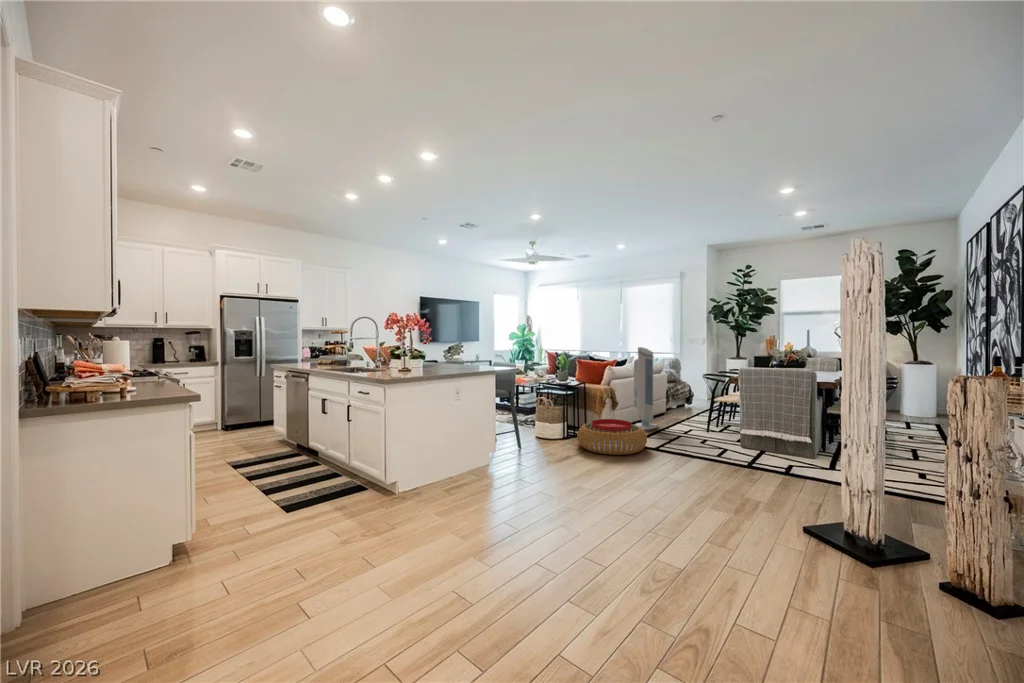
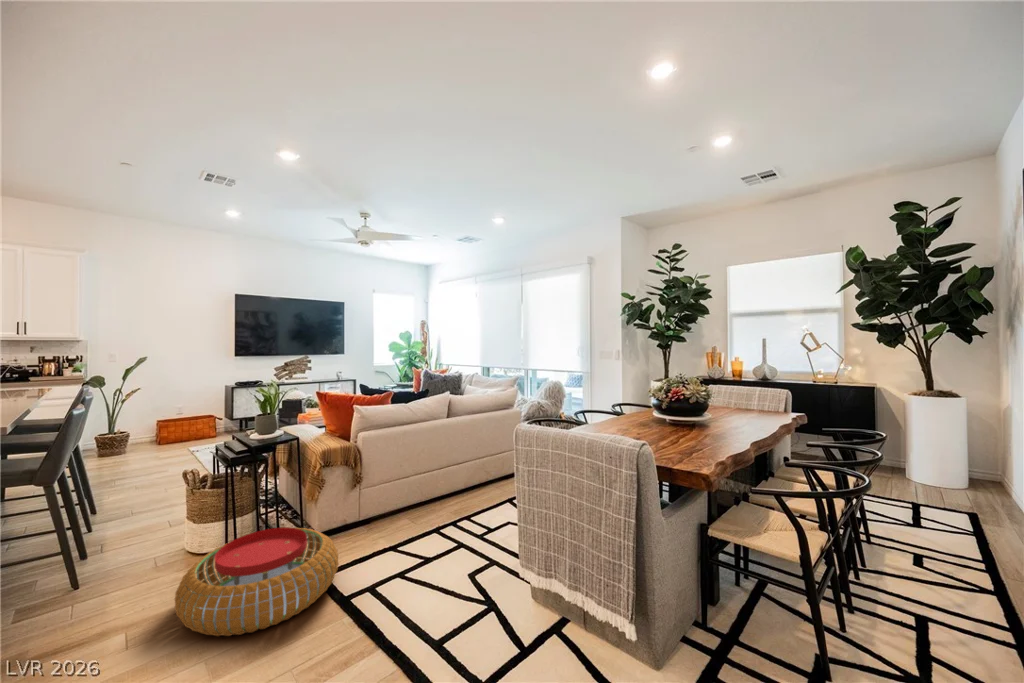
air purifier: present [634,347,657,430] -> none [406,377,461,527]

